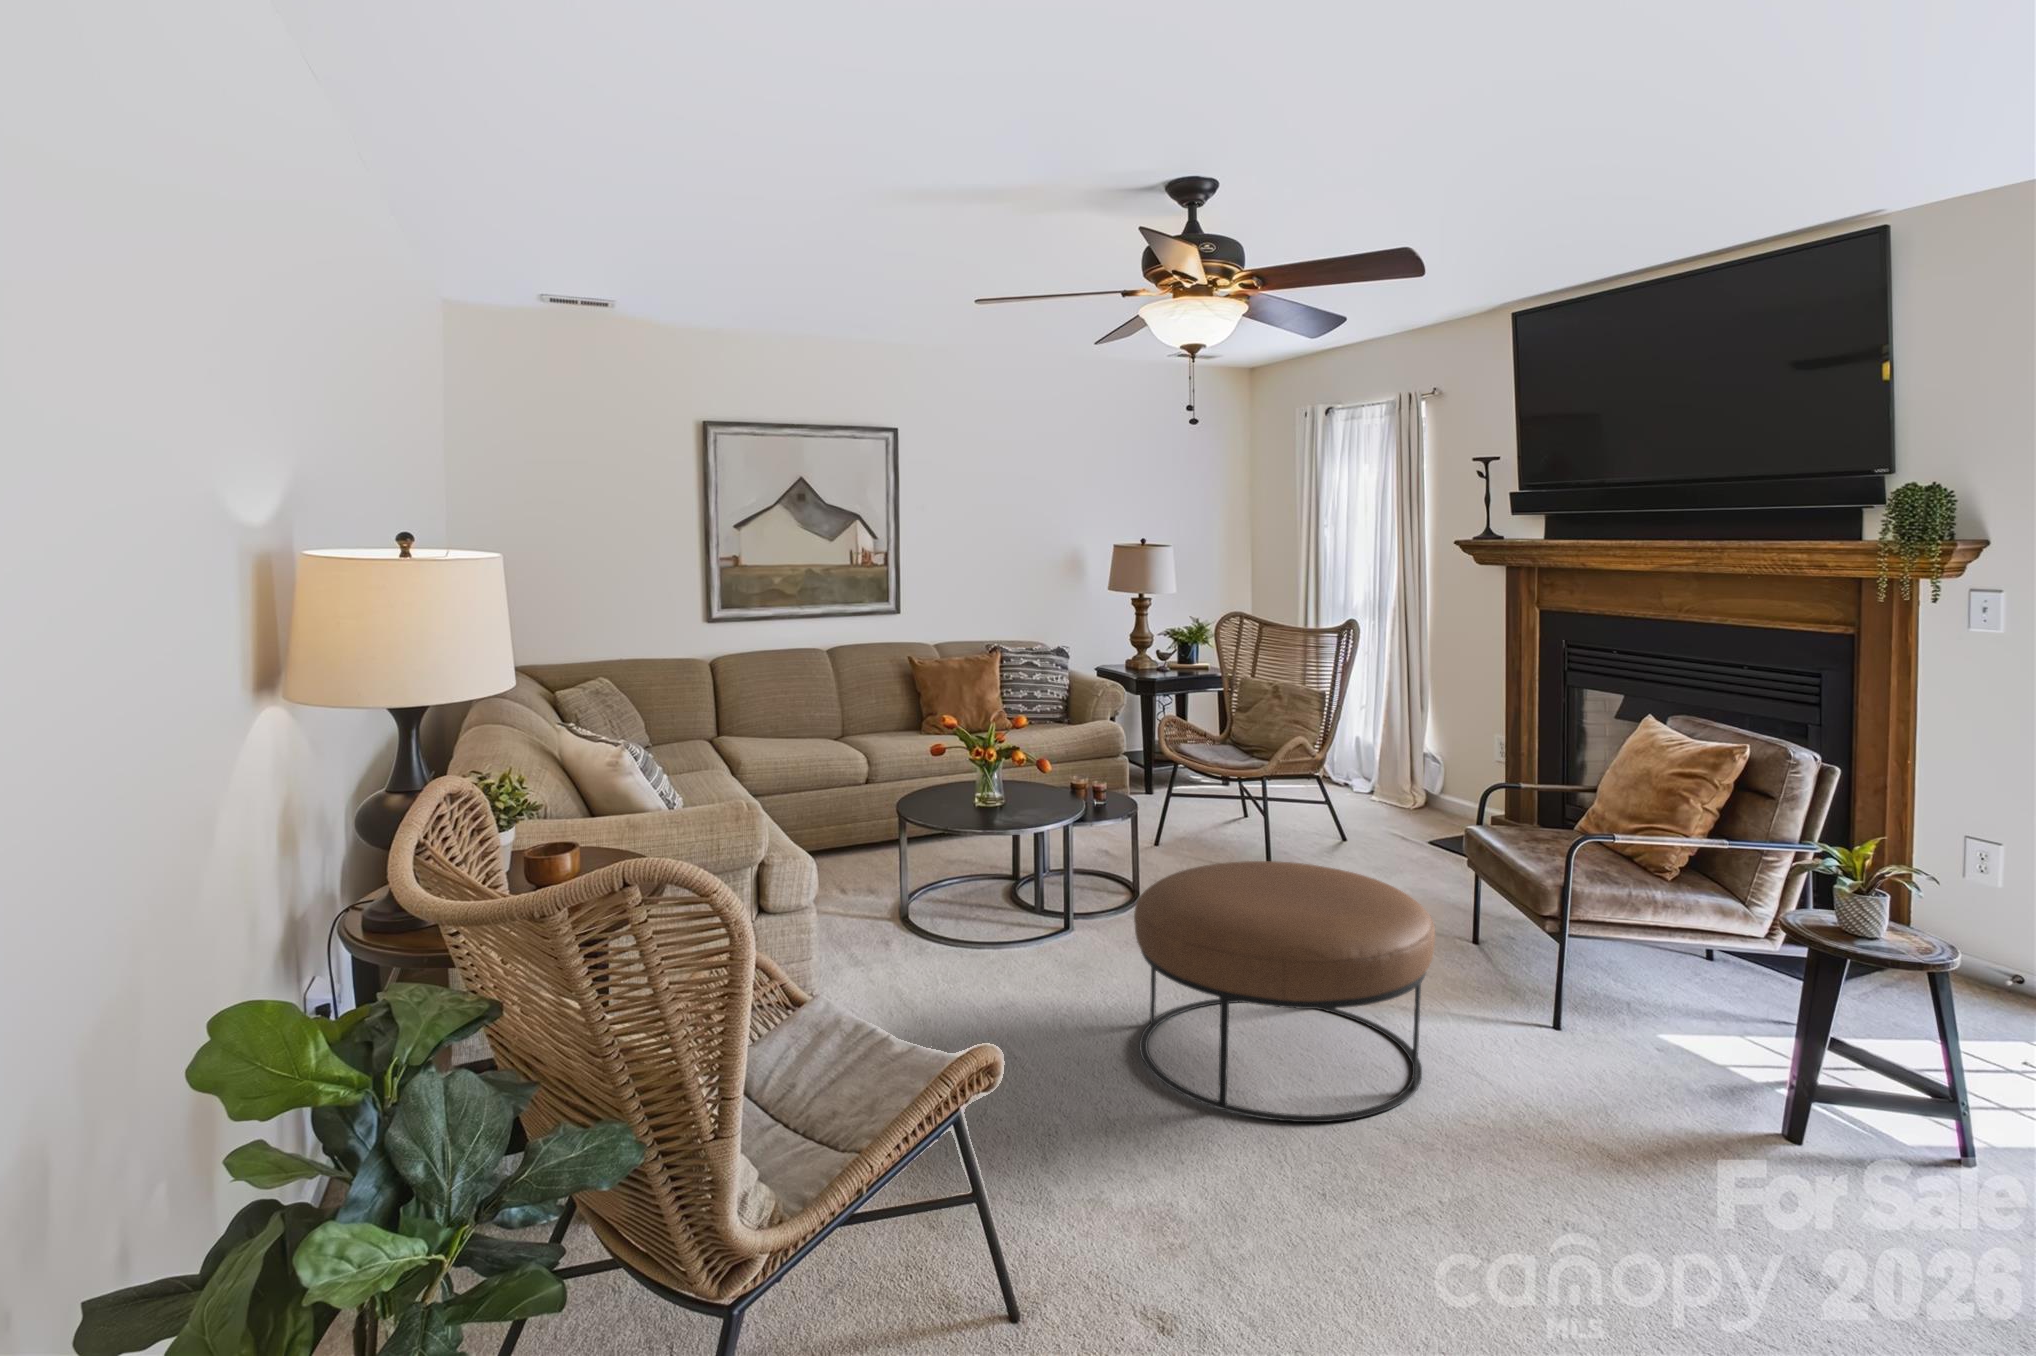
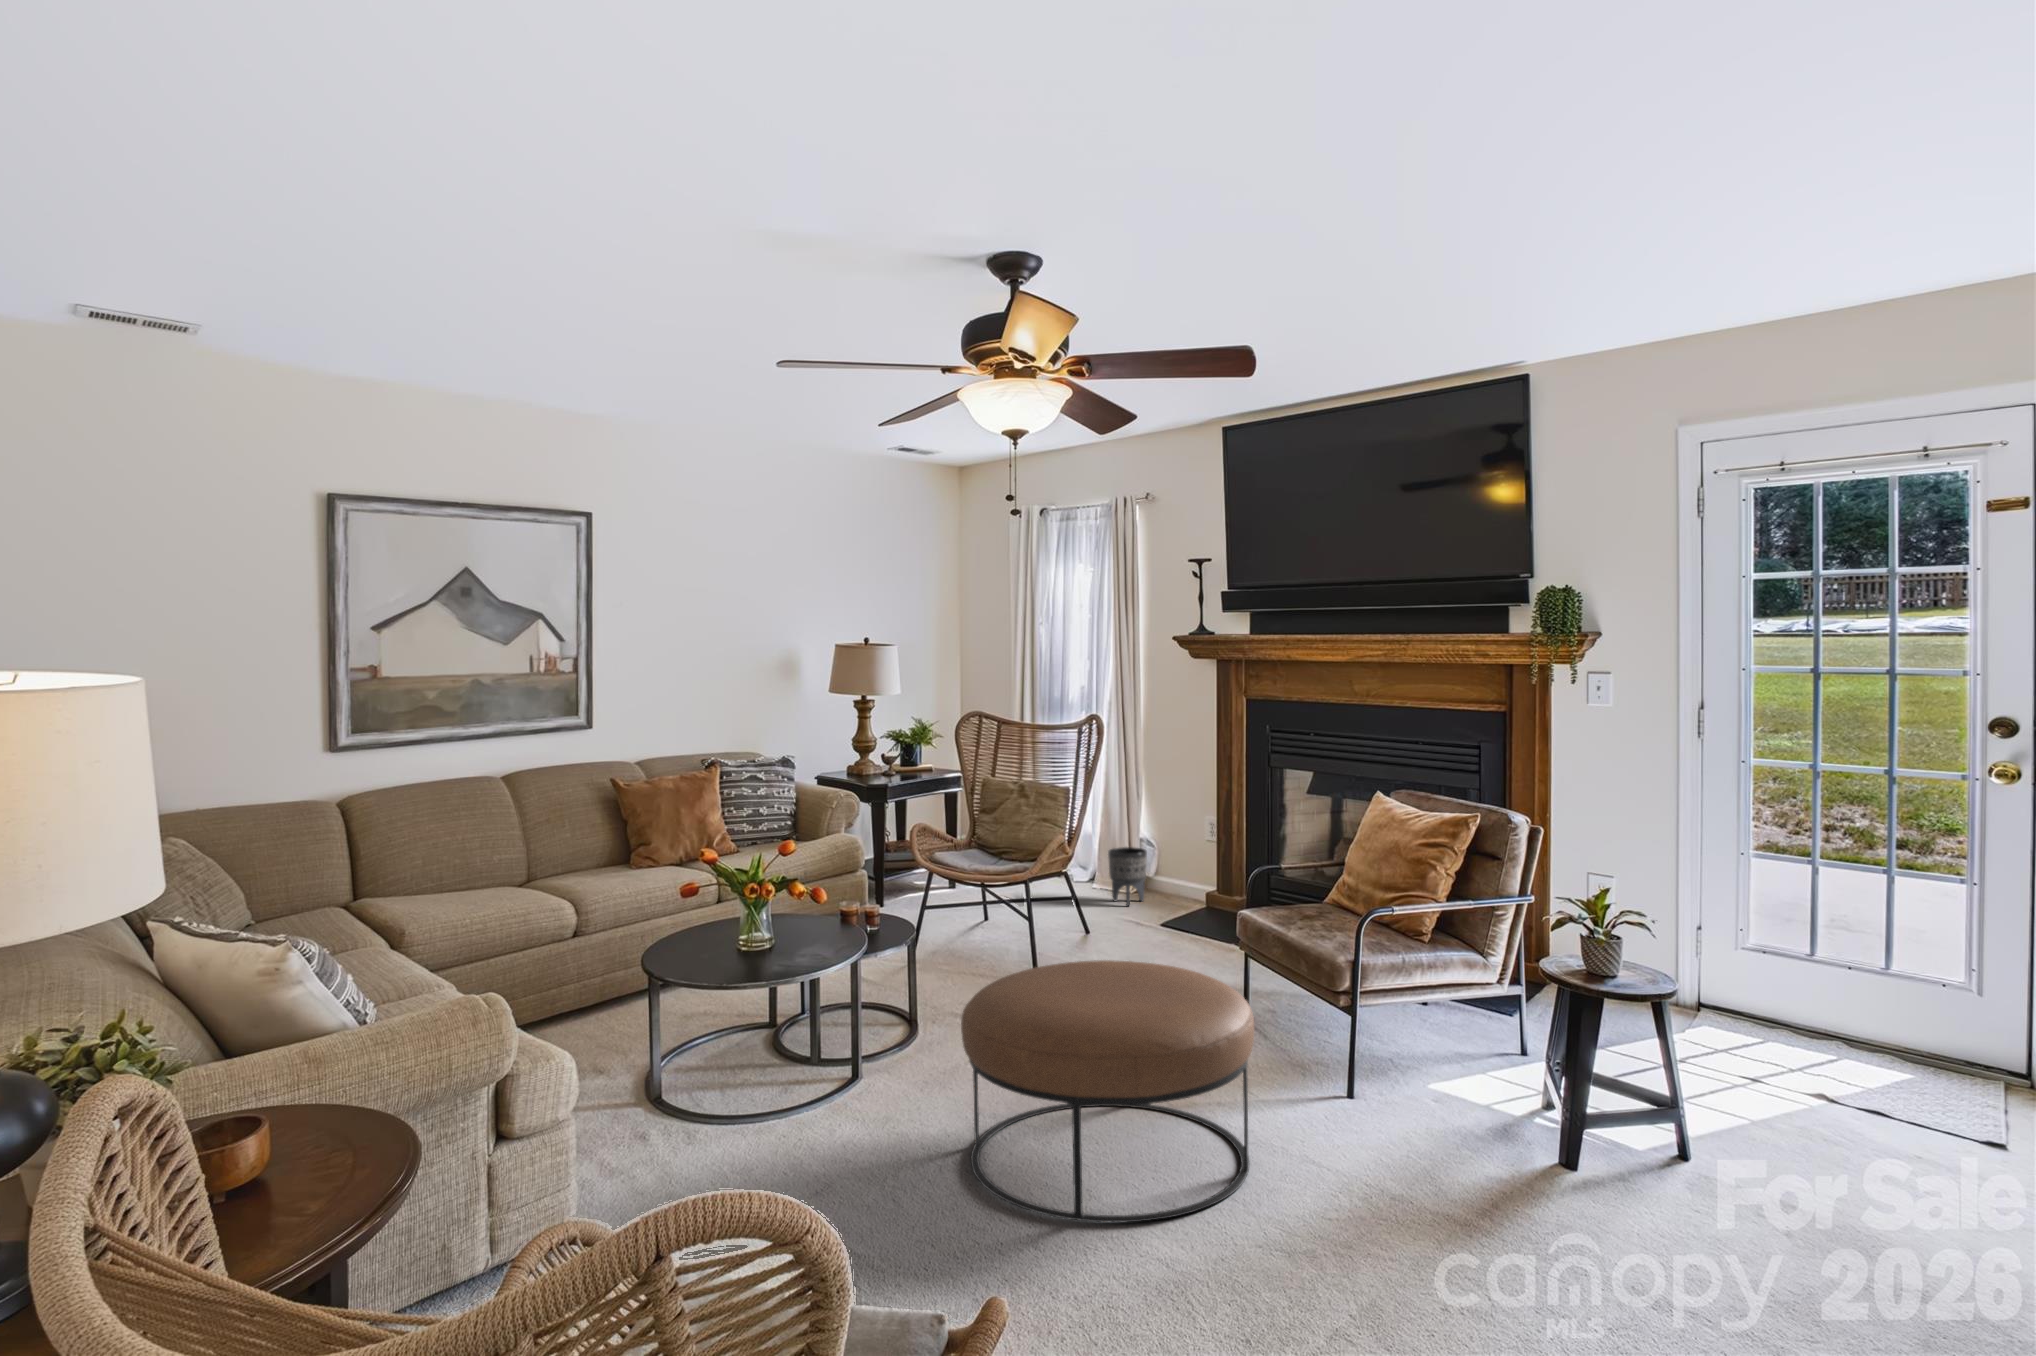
planter: none [1376,755,1417,814] -> present [1108,847,1147,906]

